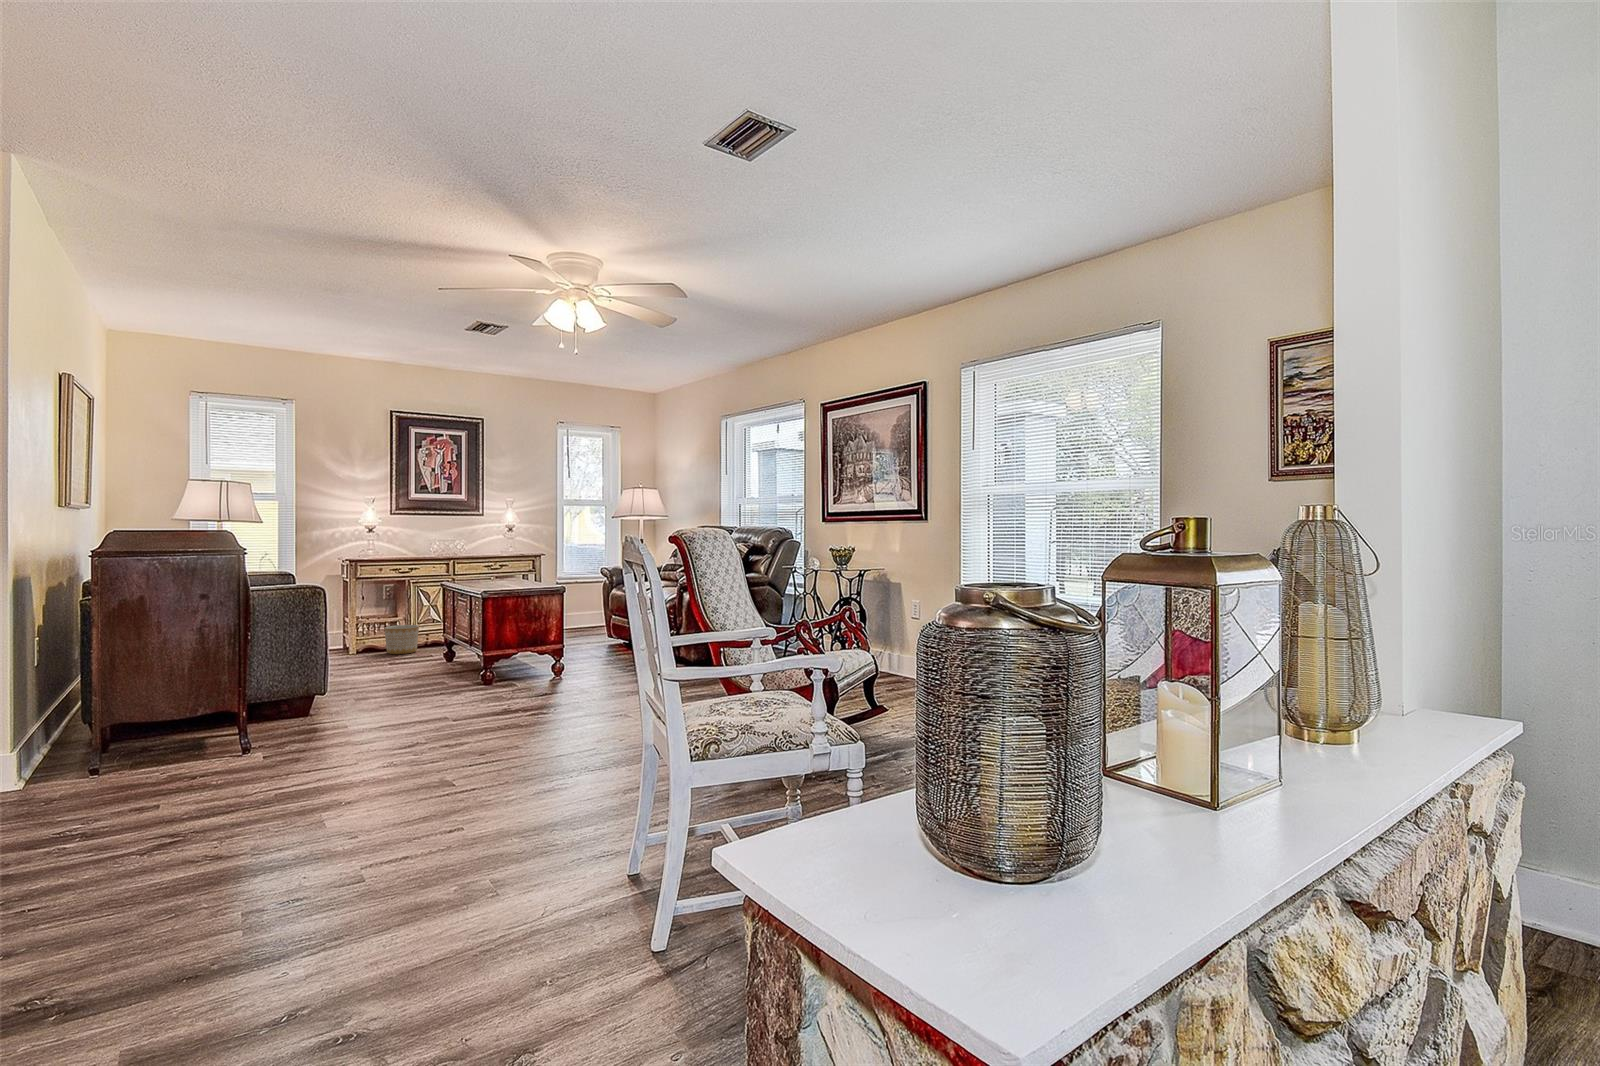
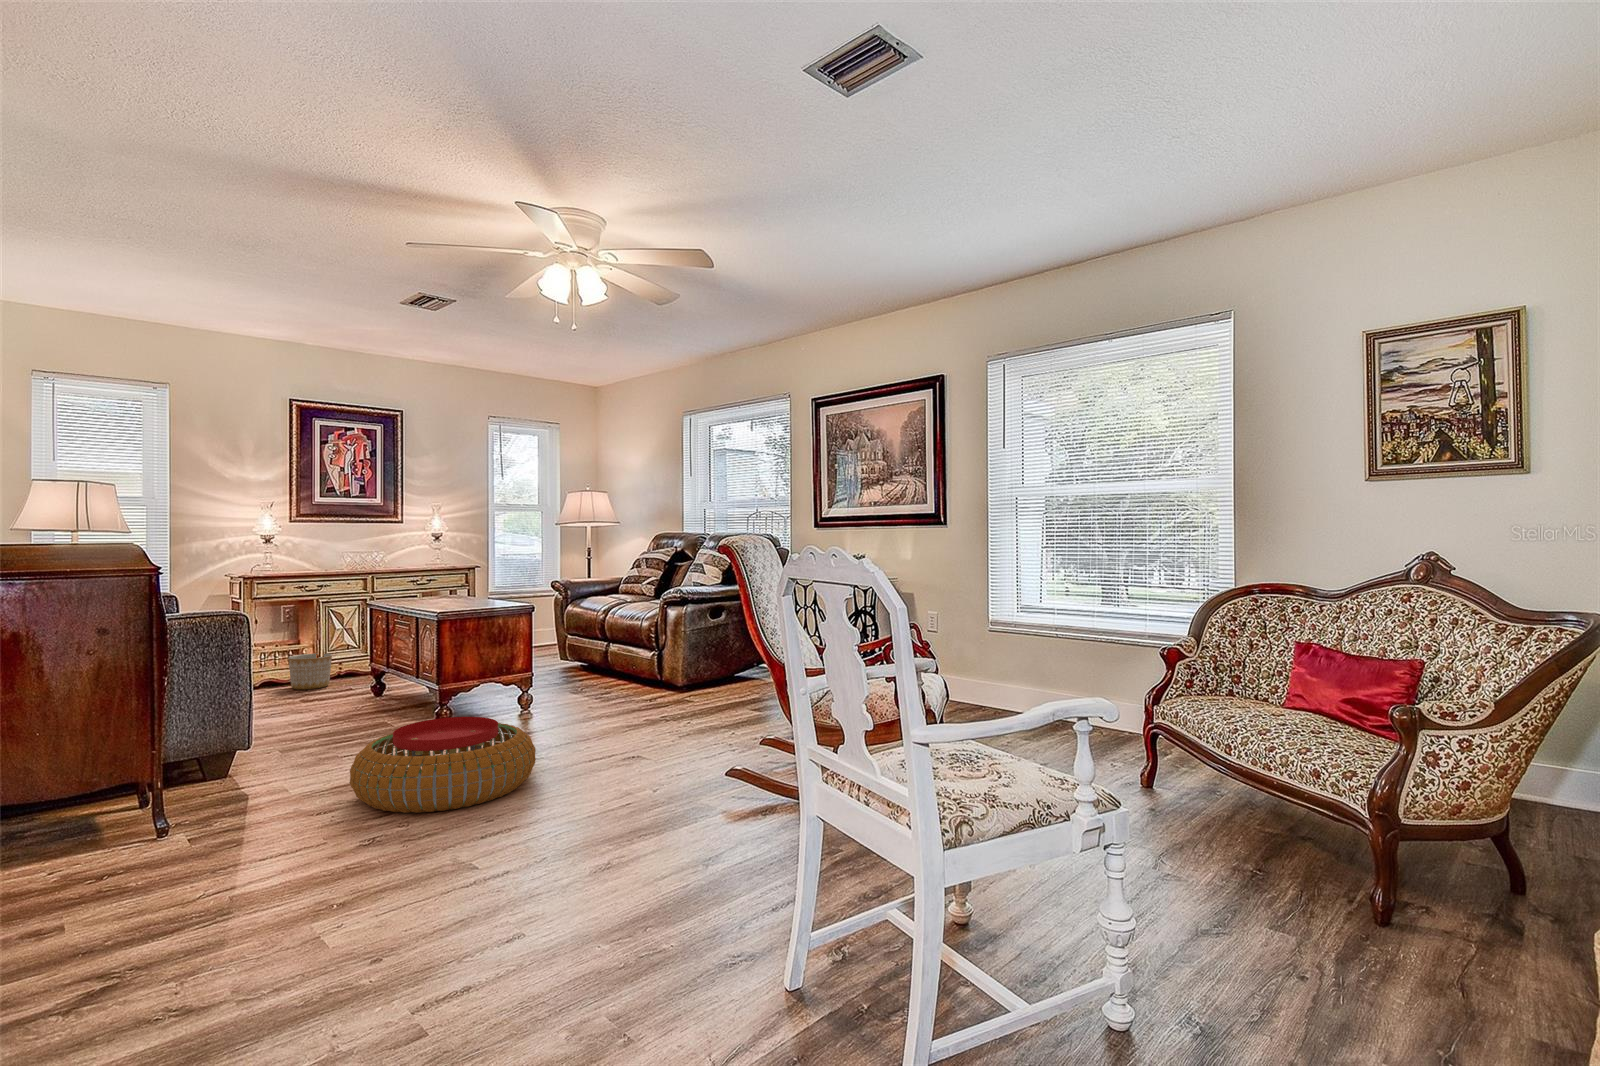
pouf: none [384,676,531,747] -> present [350,717,536,813]

